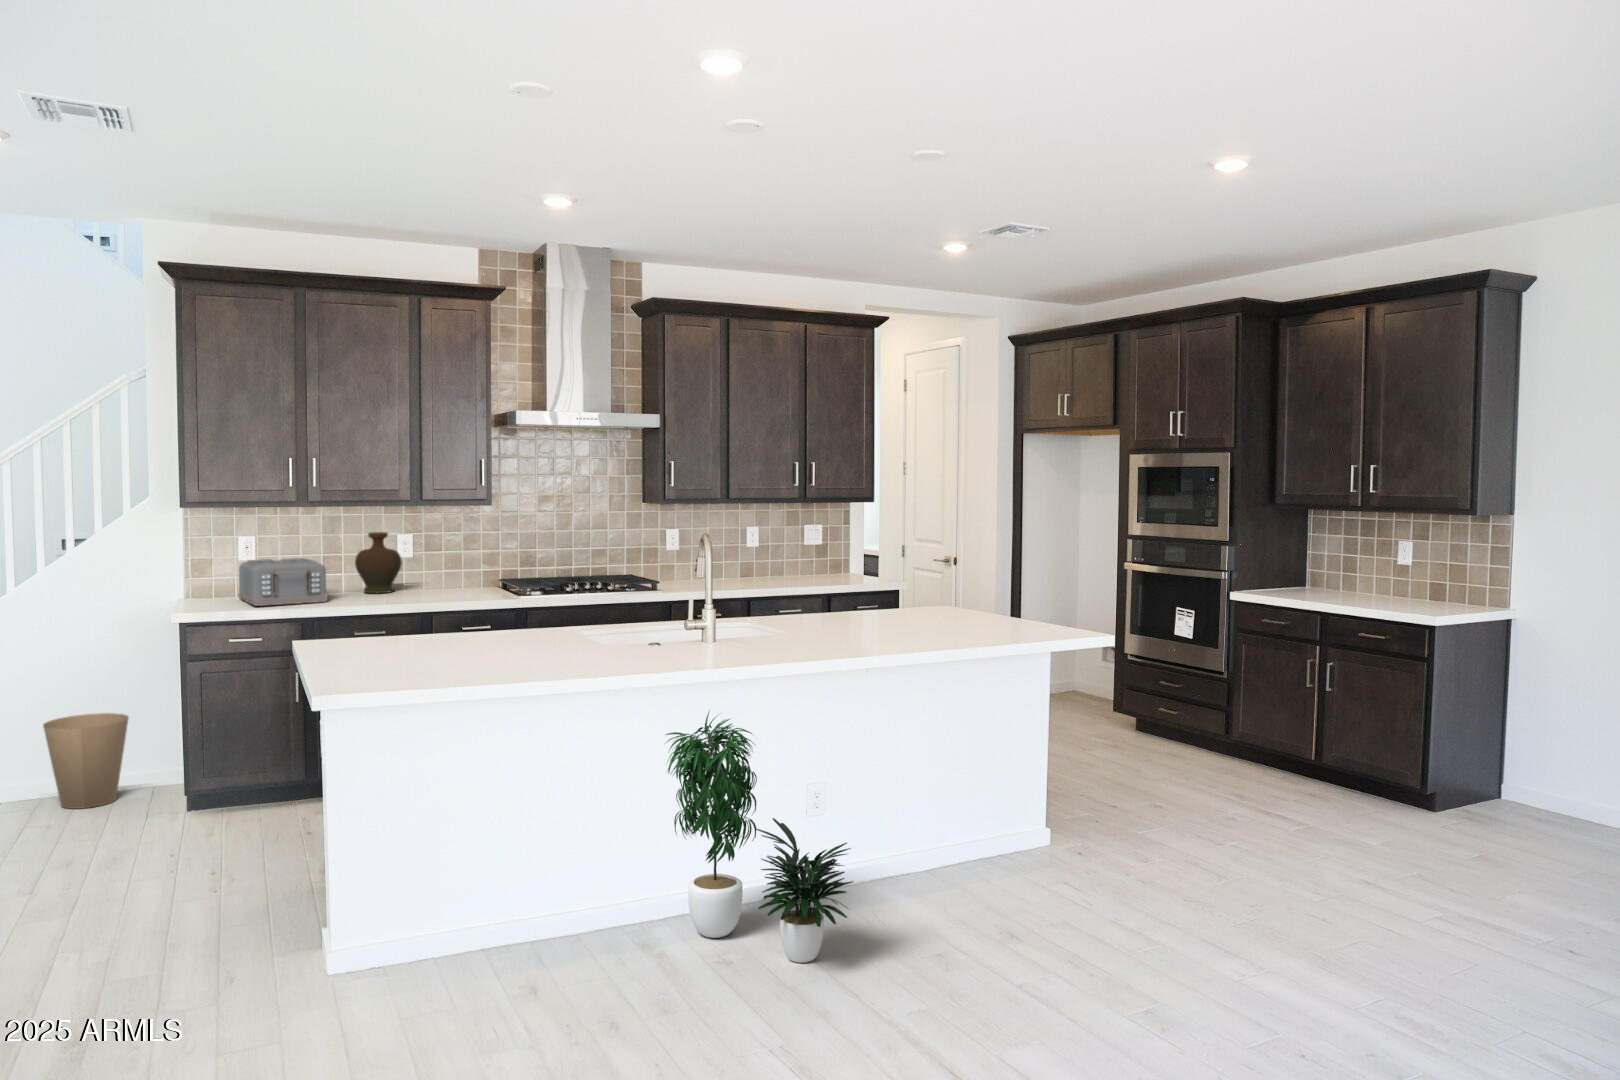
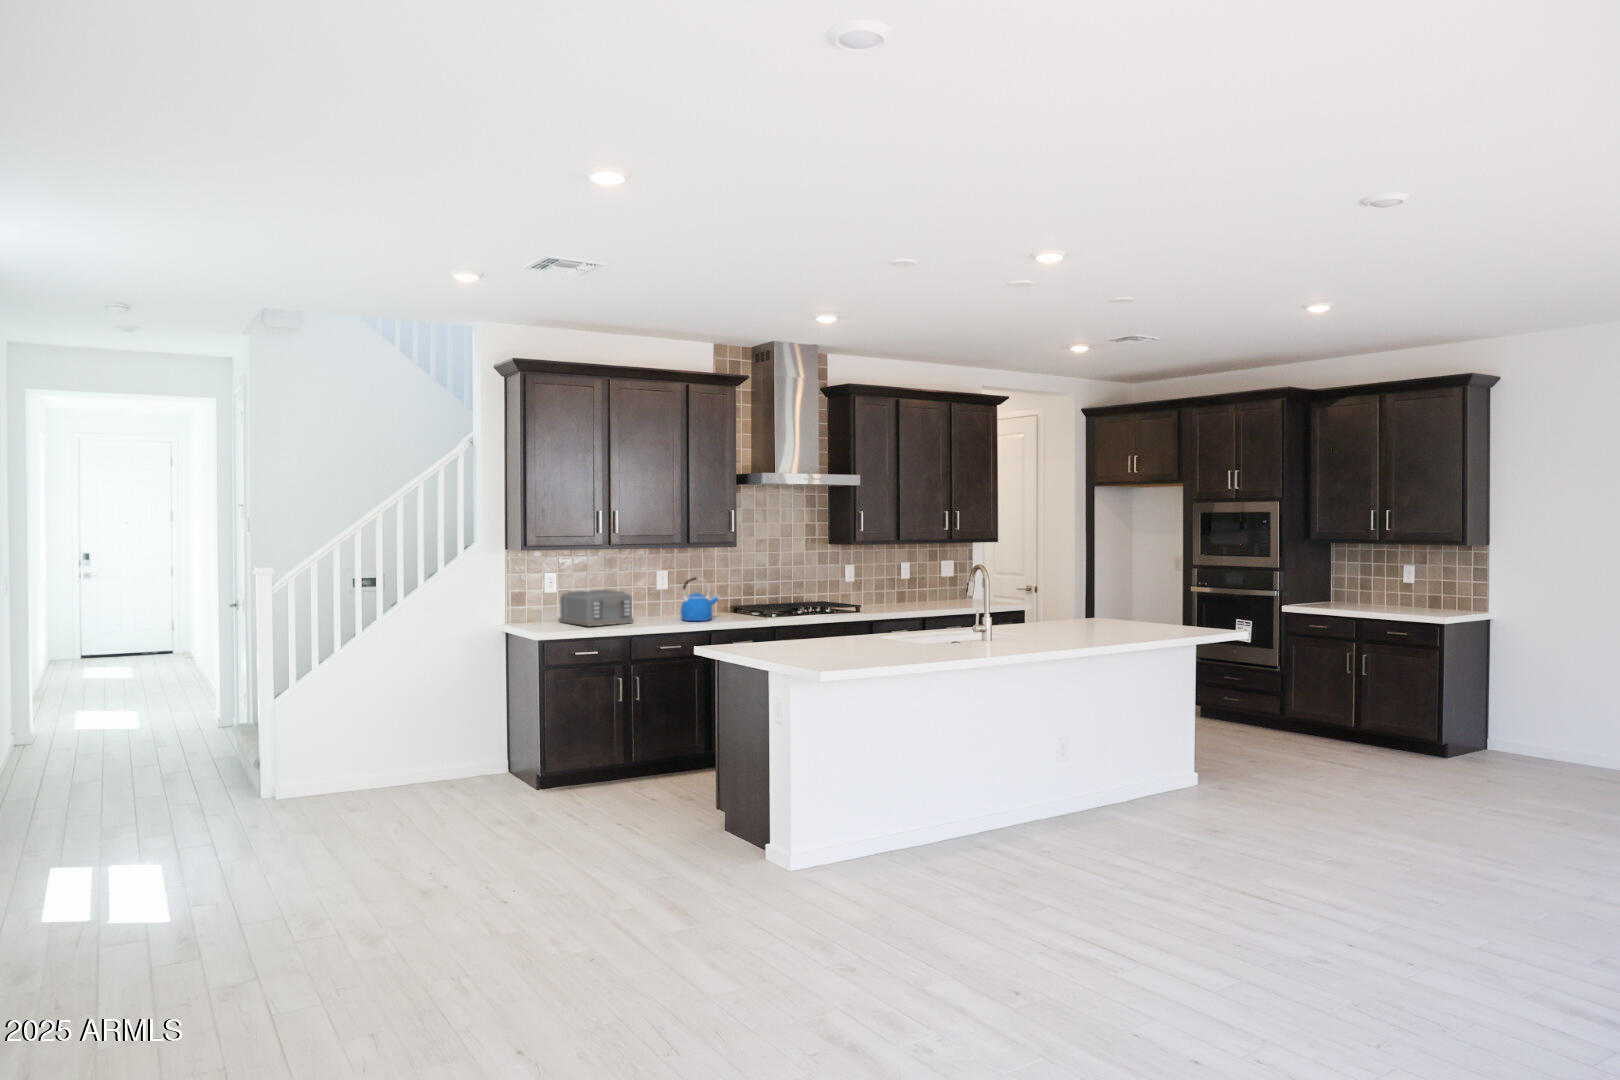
decorative vase: present [355,532,402,593] -> none [636,569,670,617]
kettle: none [396,544,450,601] -> present [681,577,719,621]
potted plant: present [666,712,853,963] -> none [991,683,1133,850]
trash can: present [43,713,129,809] -> none [428,713,487,786]

